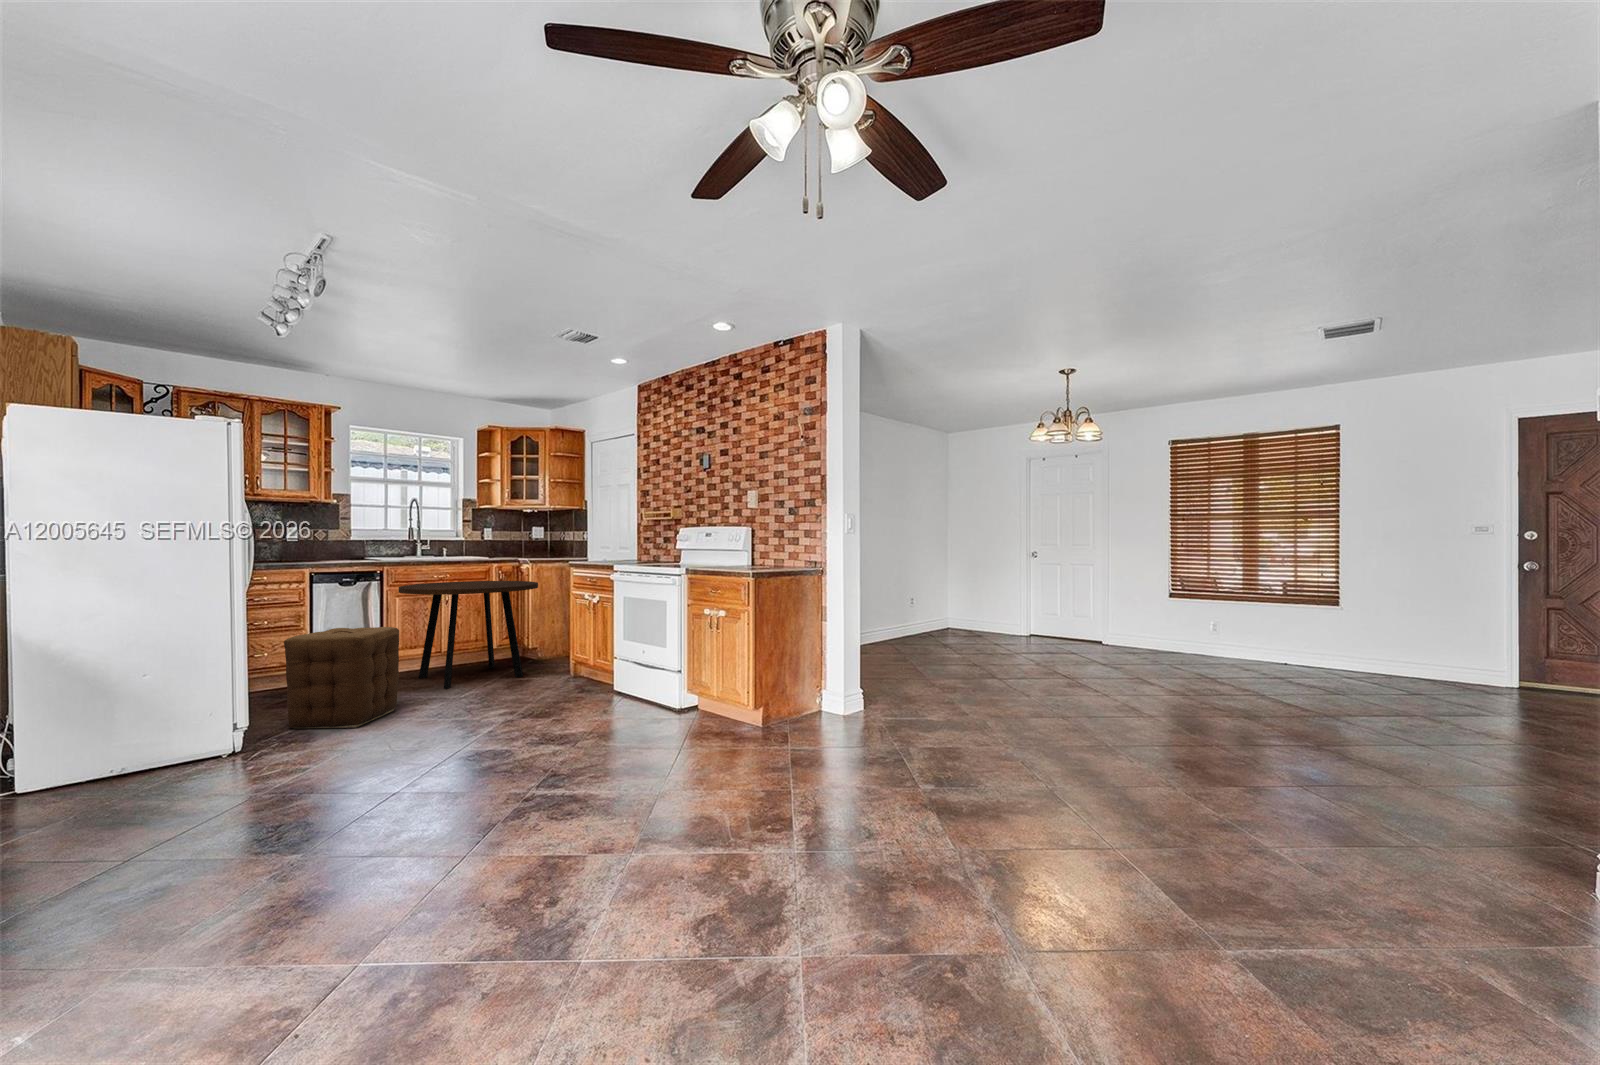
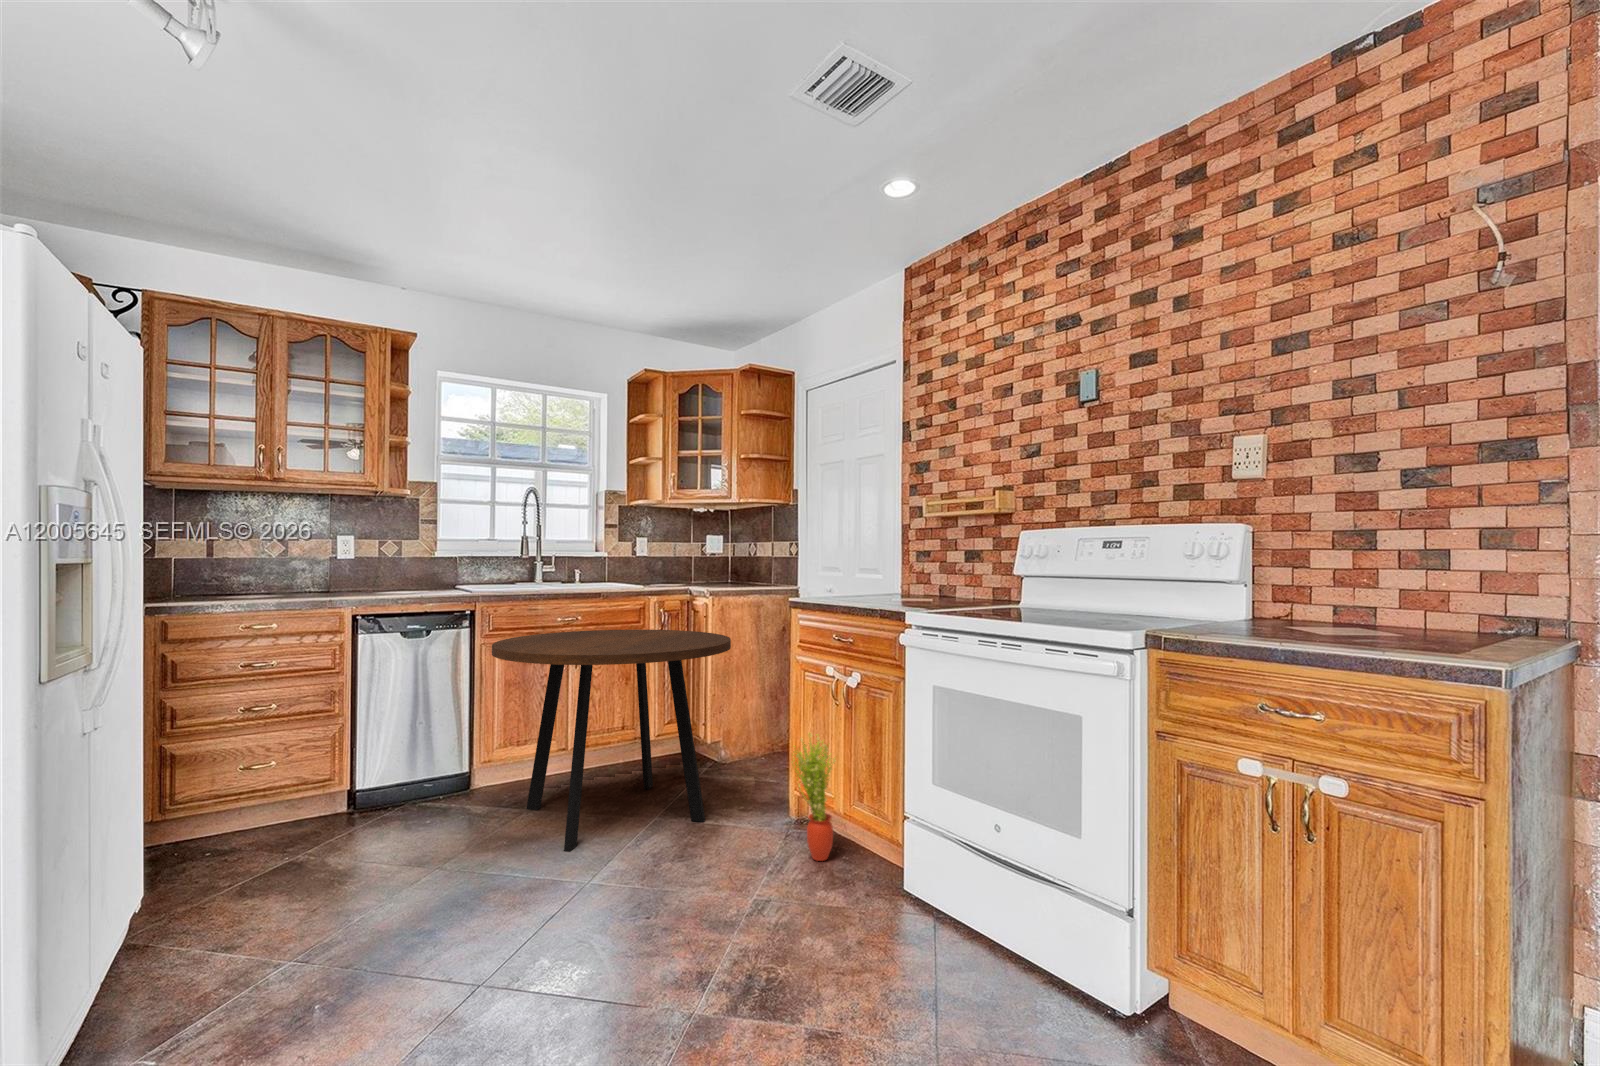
potted plant: none [565,625,587,684] -> present [792,734,836,861]
ottoman: present [284,627,399,728] -> none [227,741,472,1001]

